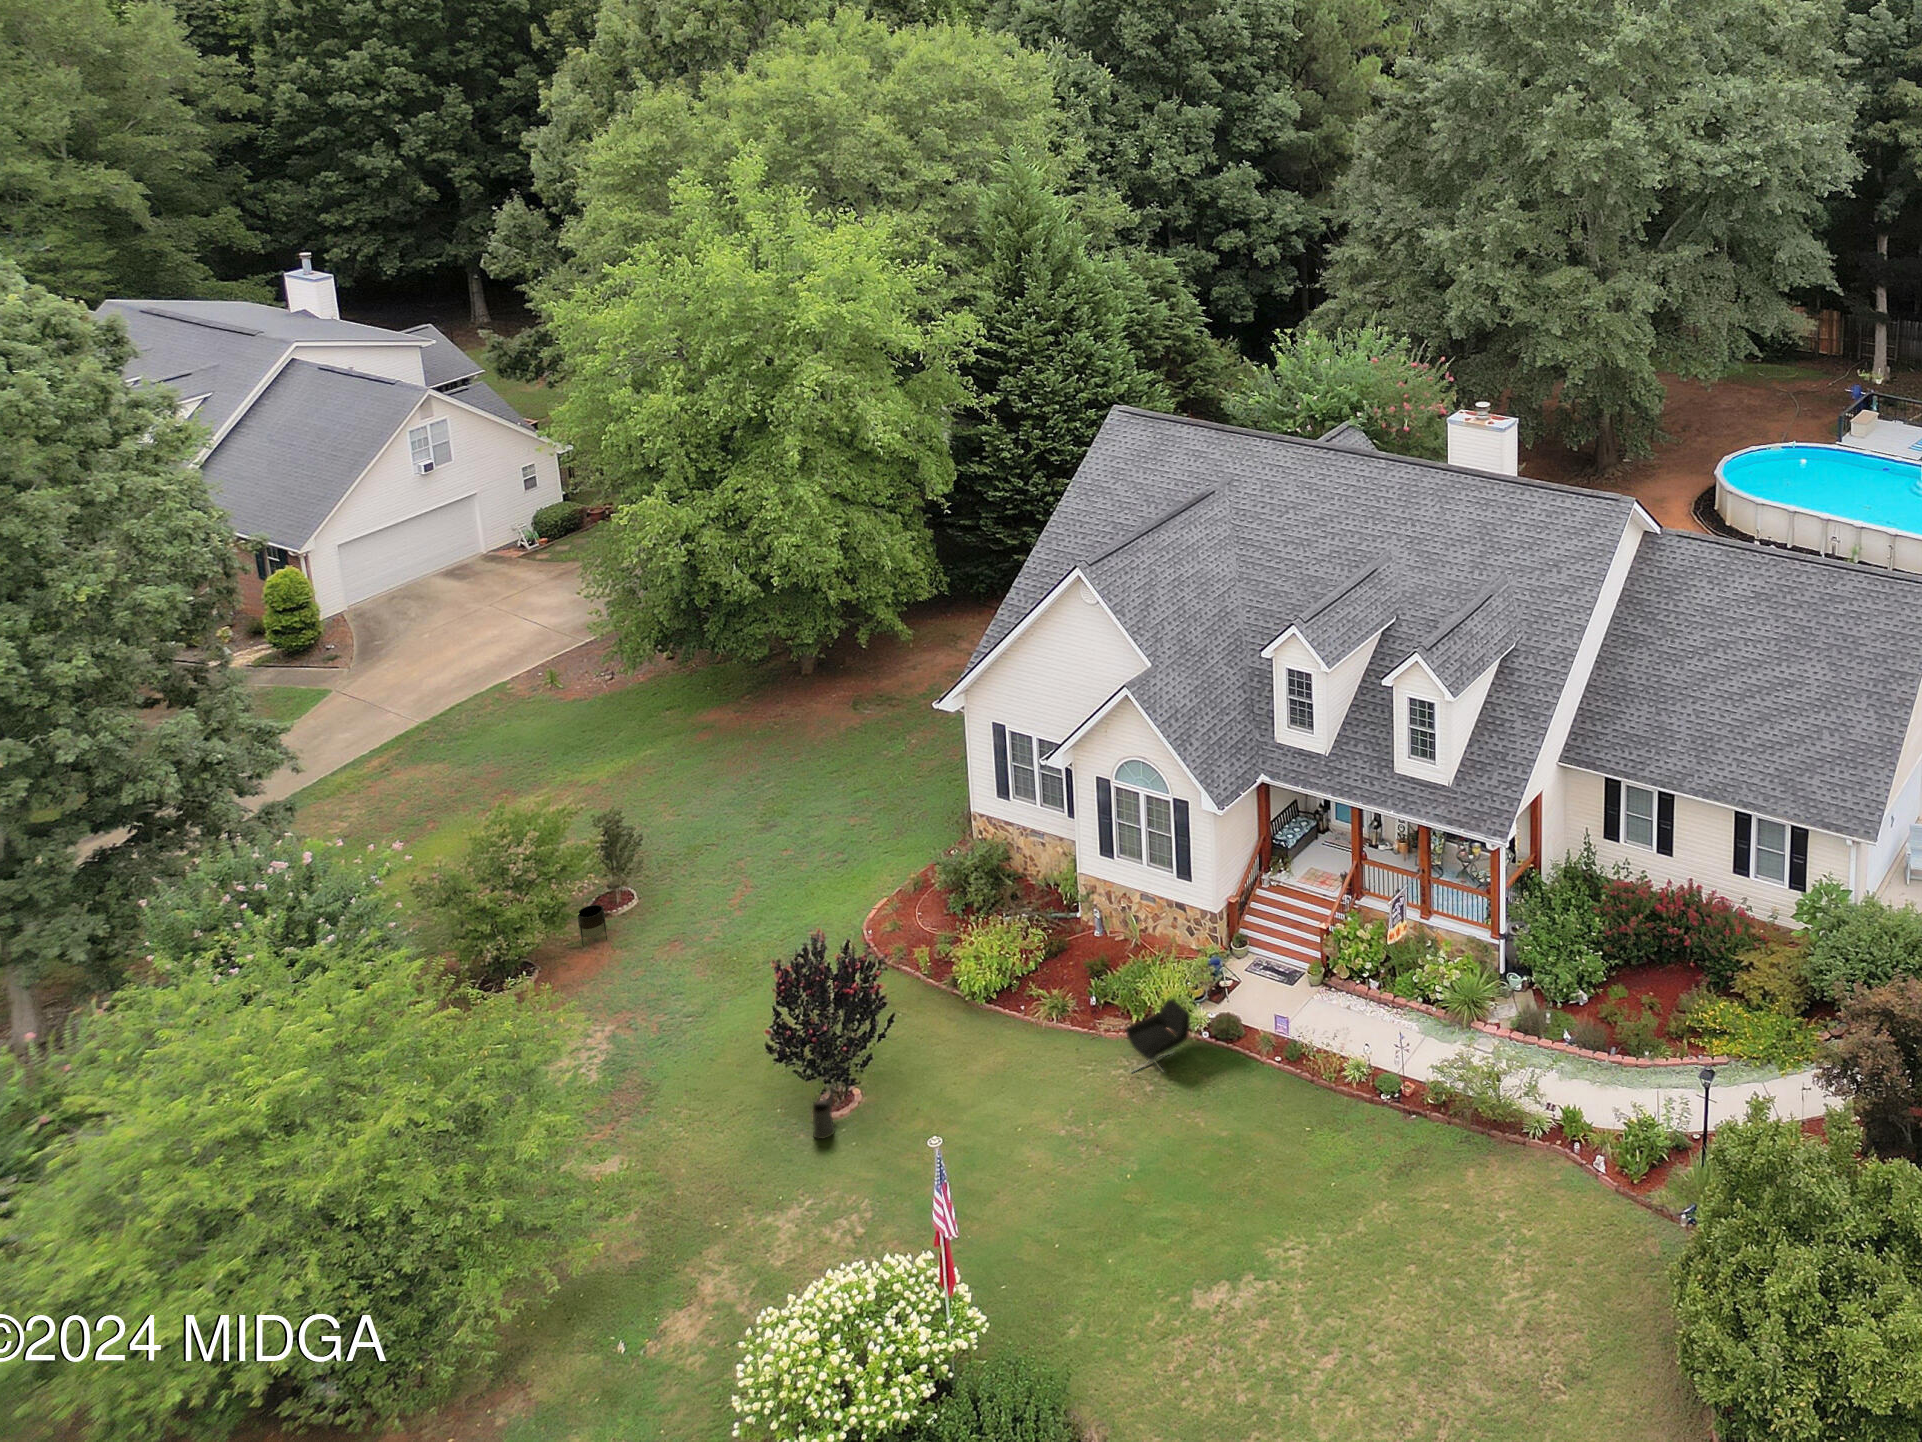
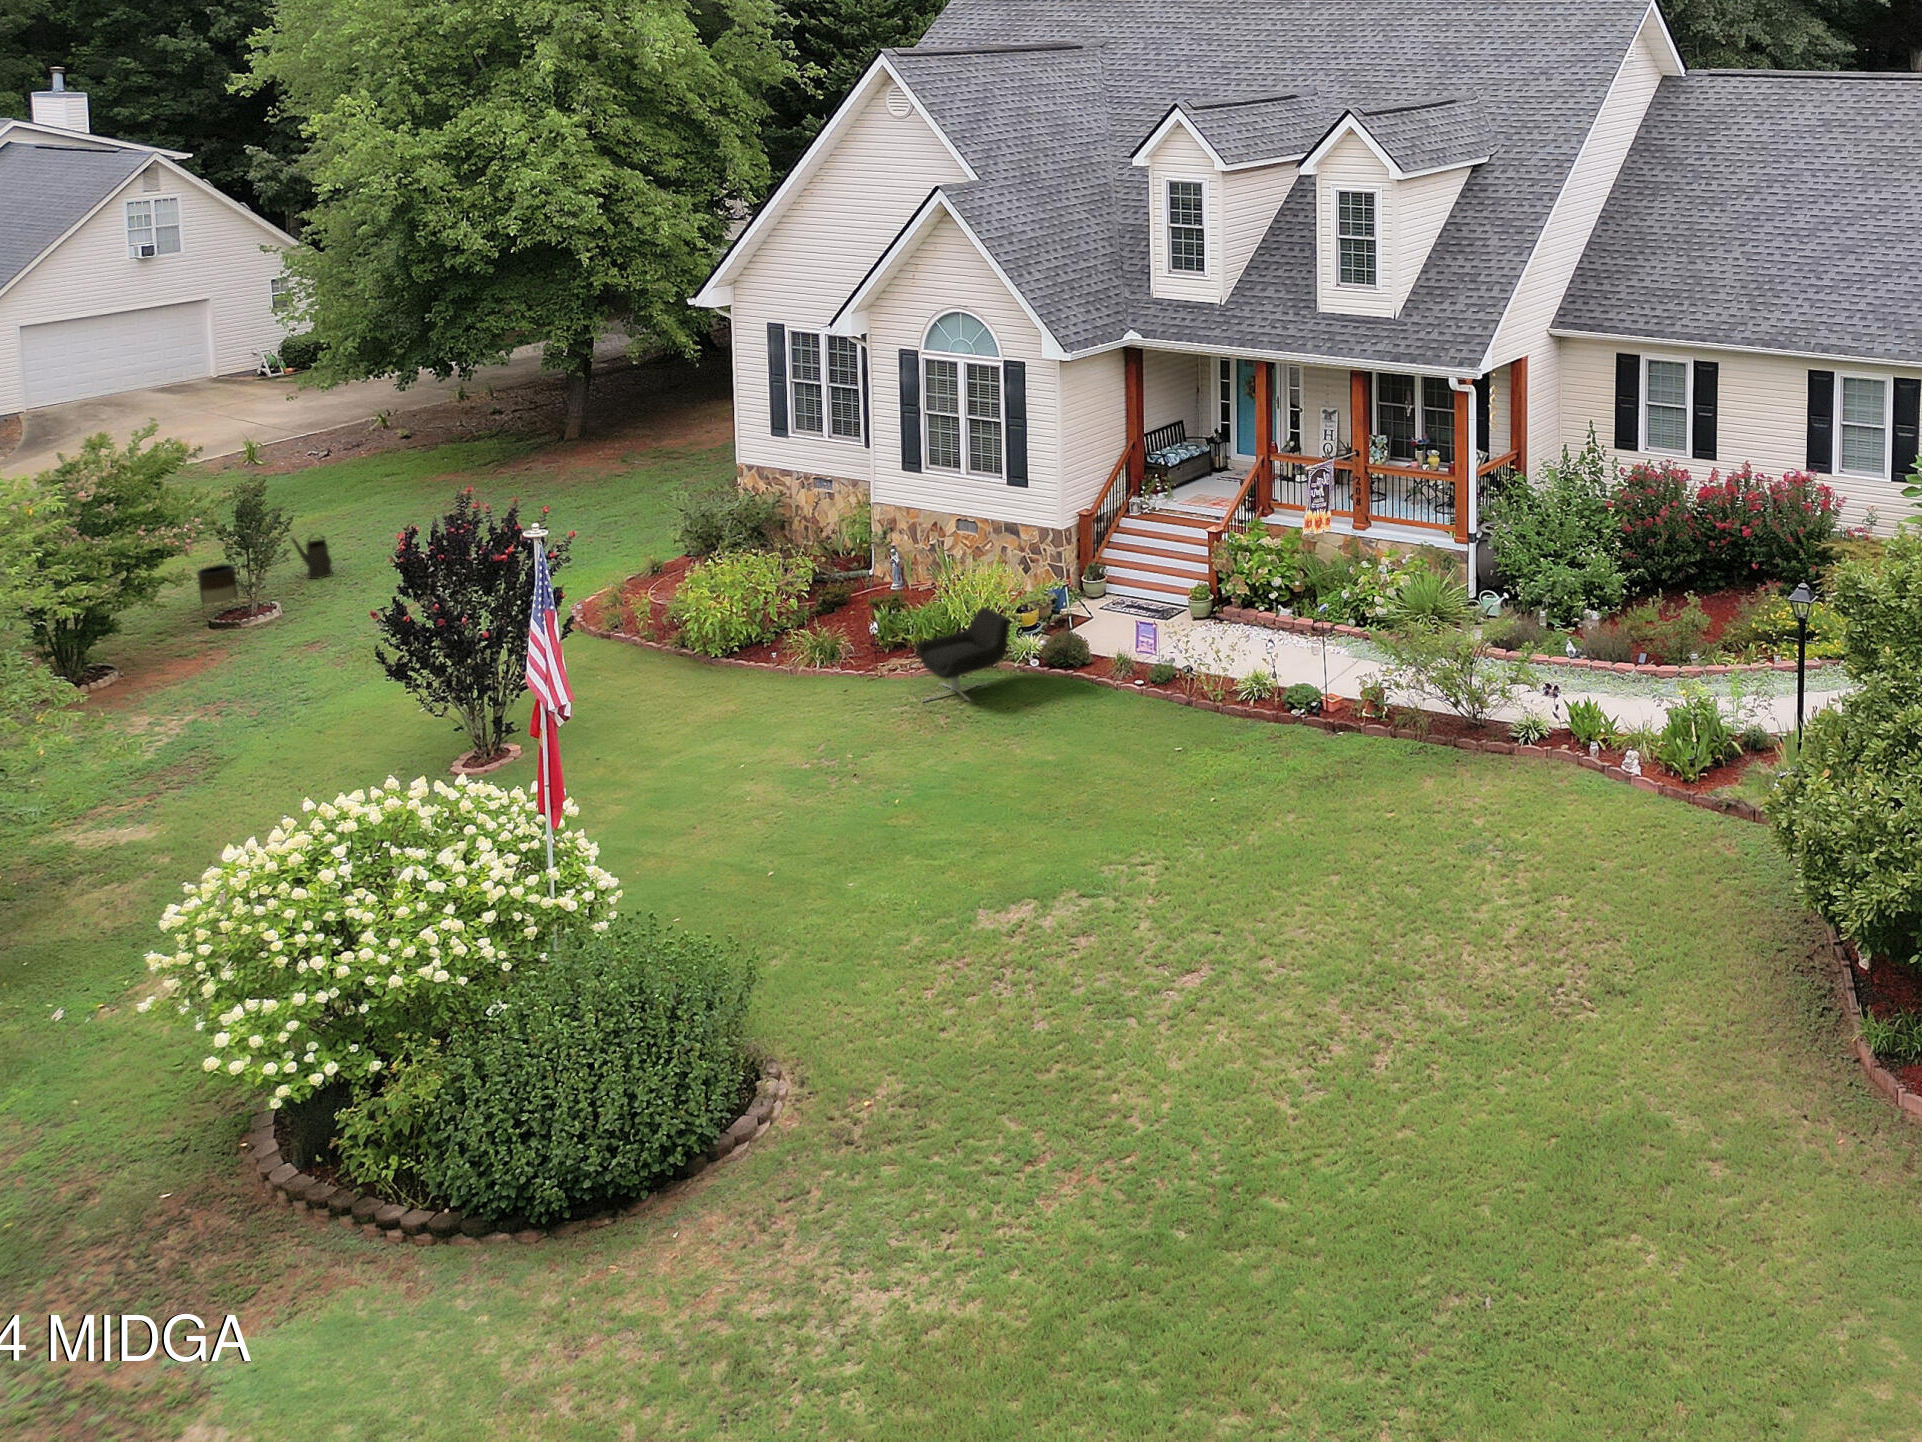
watering can: present [812,1084,835,1139] -> present [292,534,333,579]

